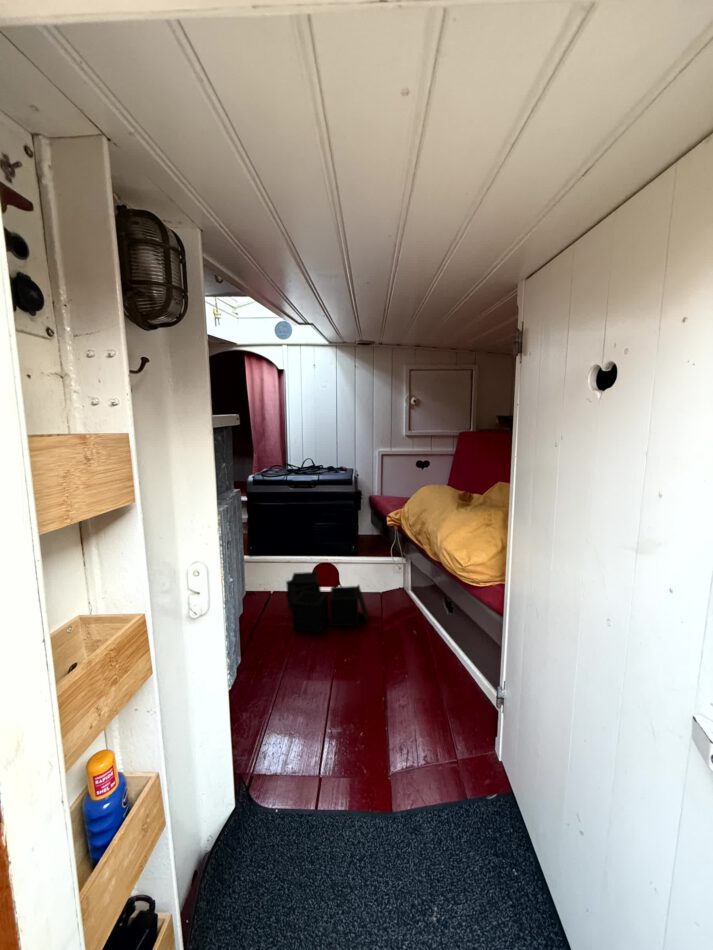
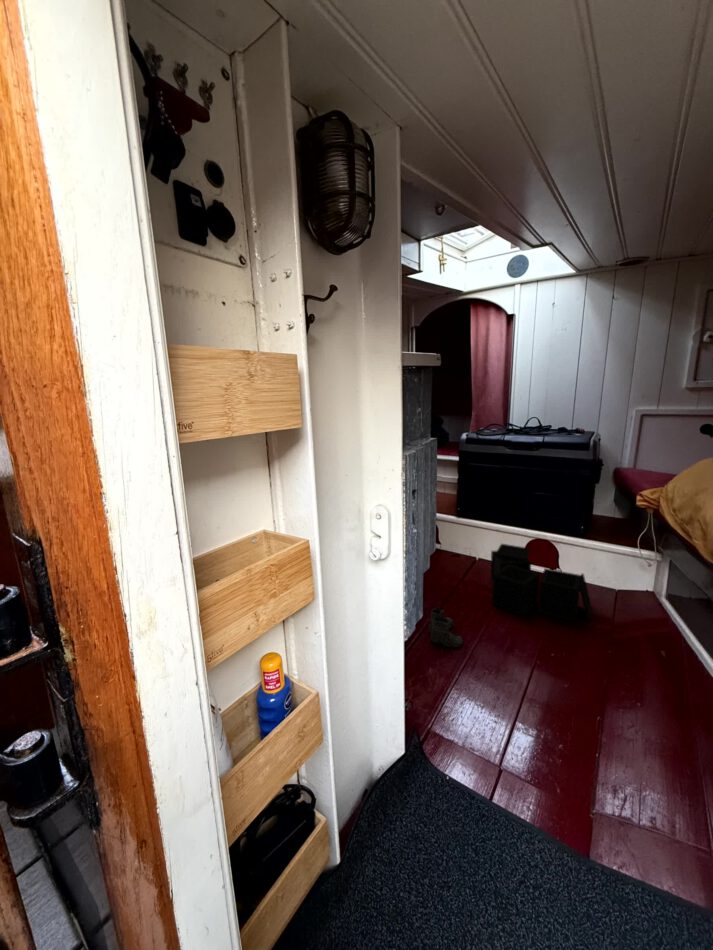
boots: none [239,647,274,690] -> present [429,607,463,648]

